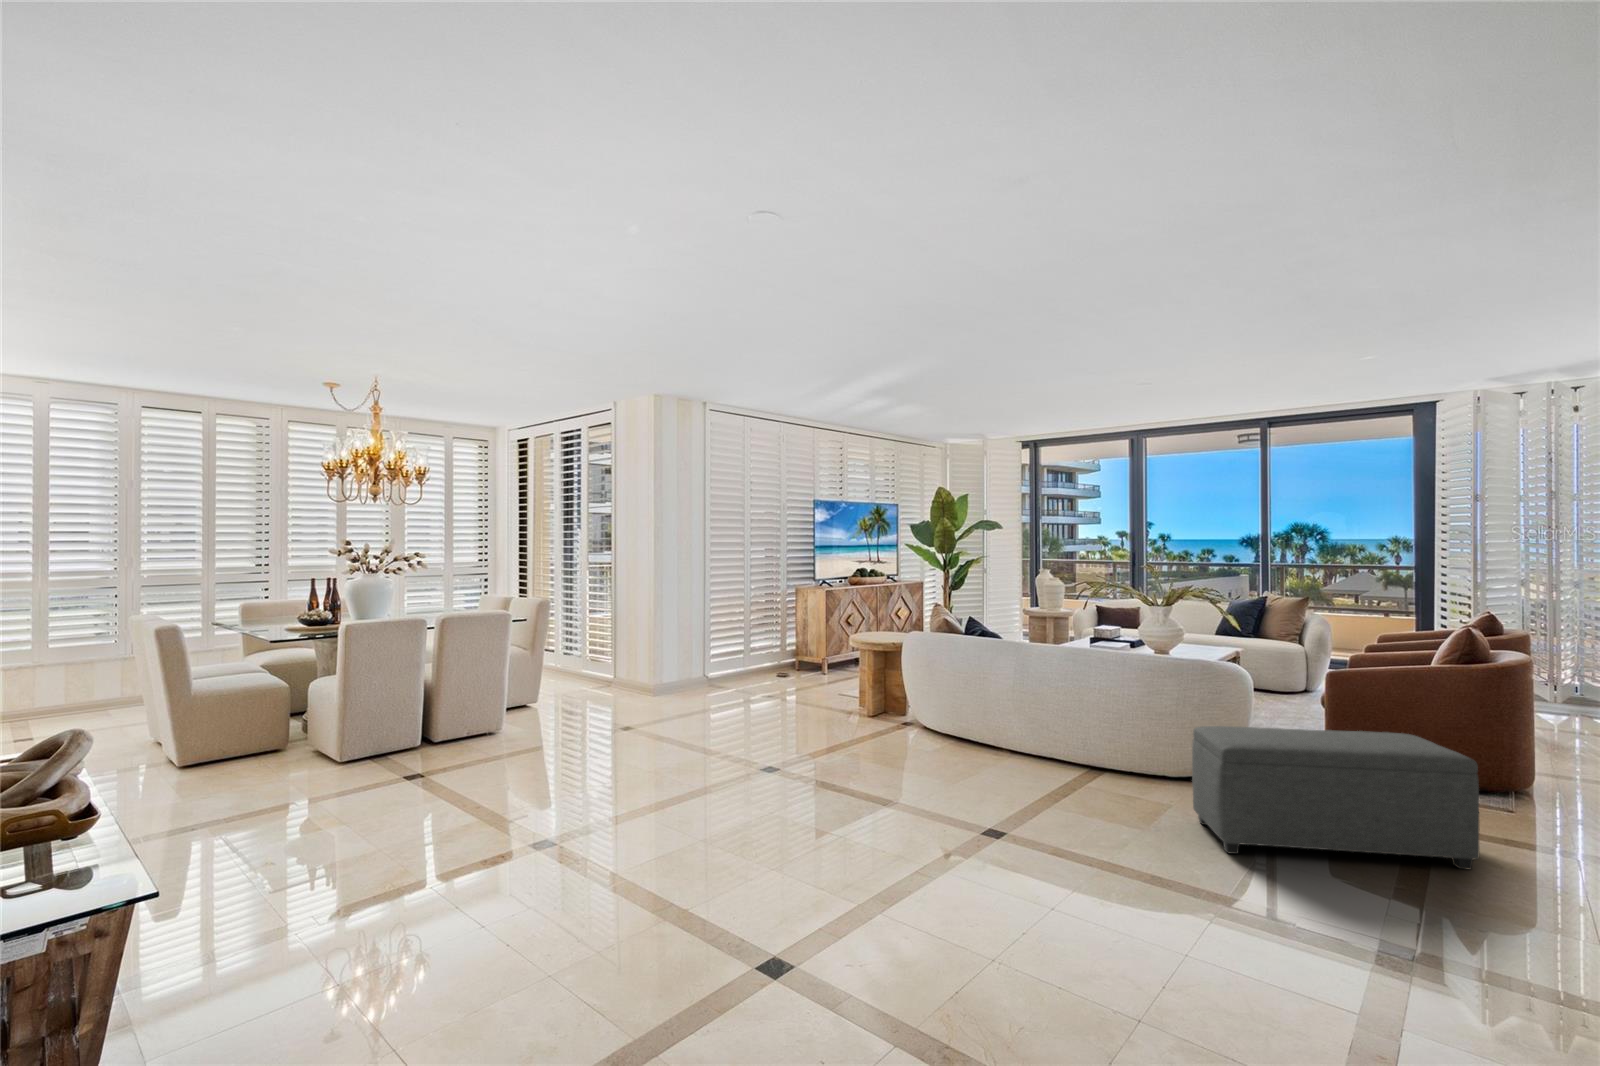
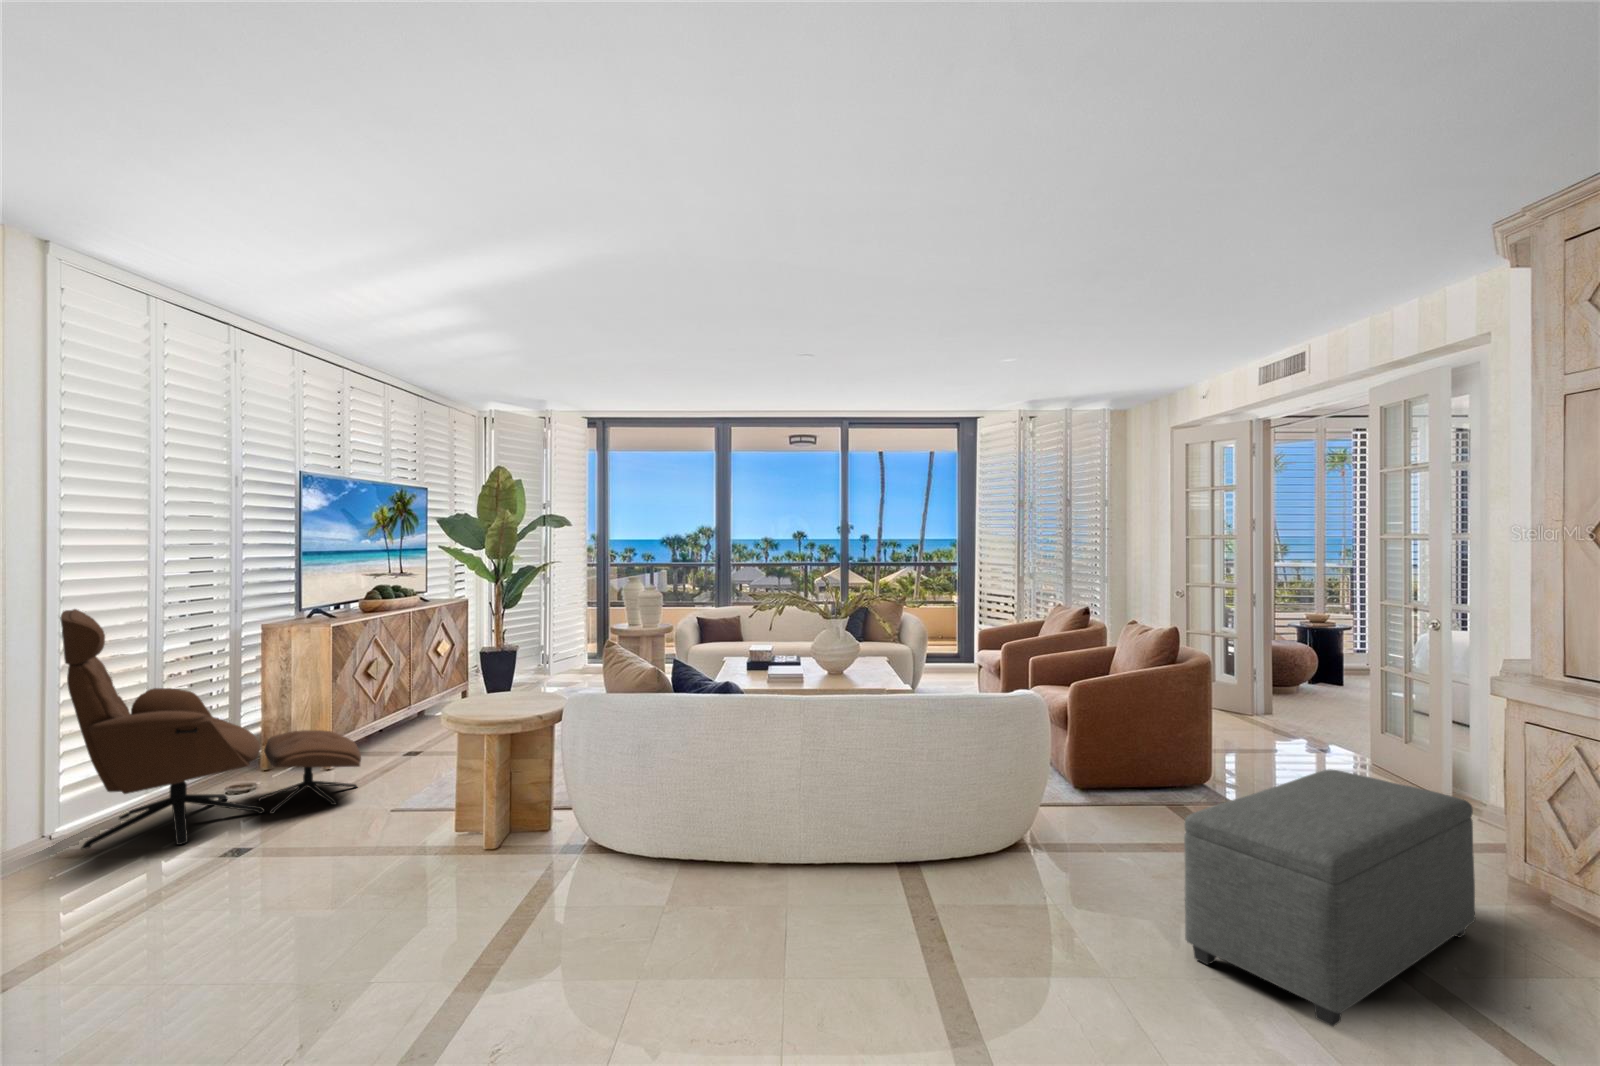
lounge chair: none [709,574,833,690] -> present [61,609,361,849]

